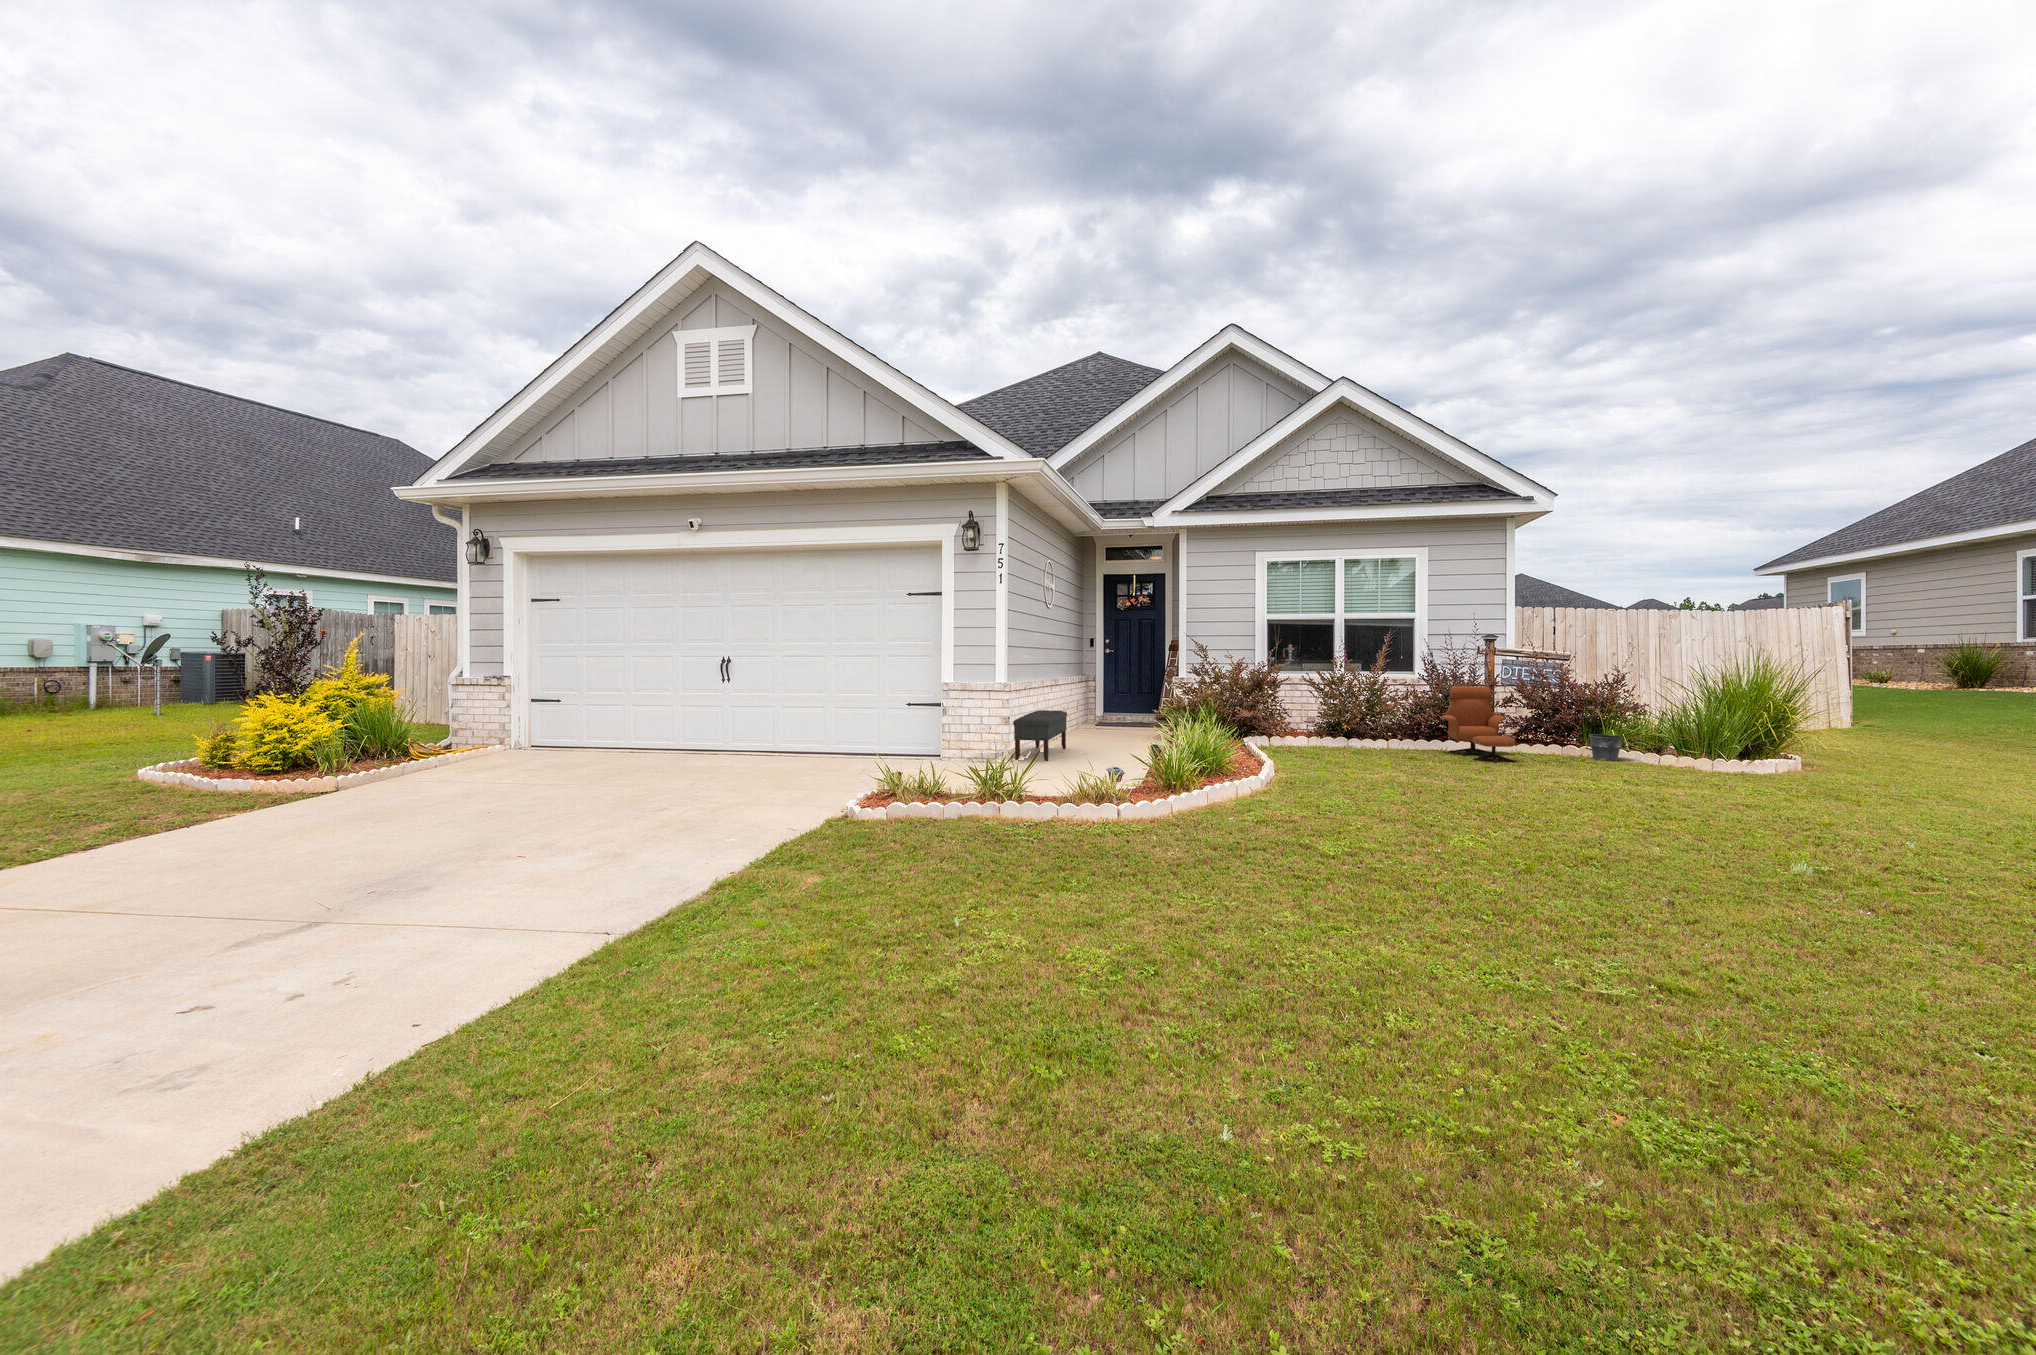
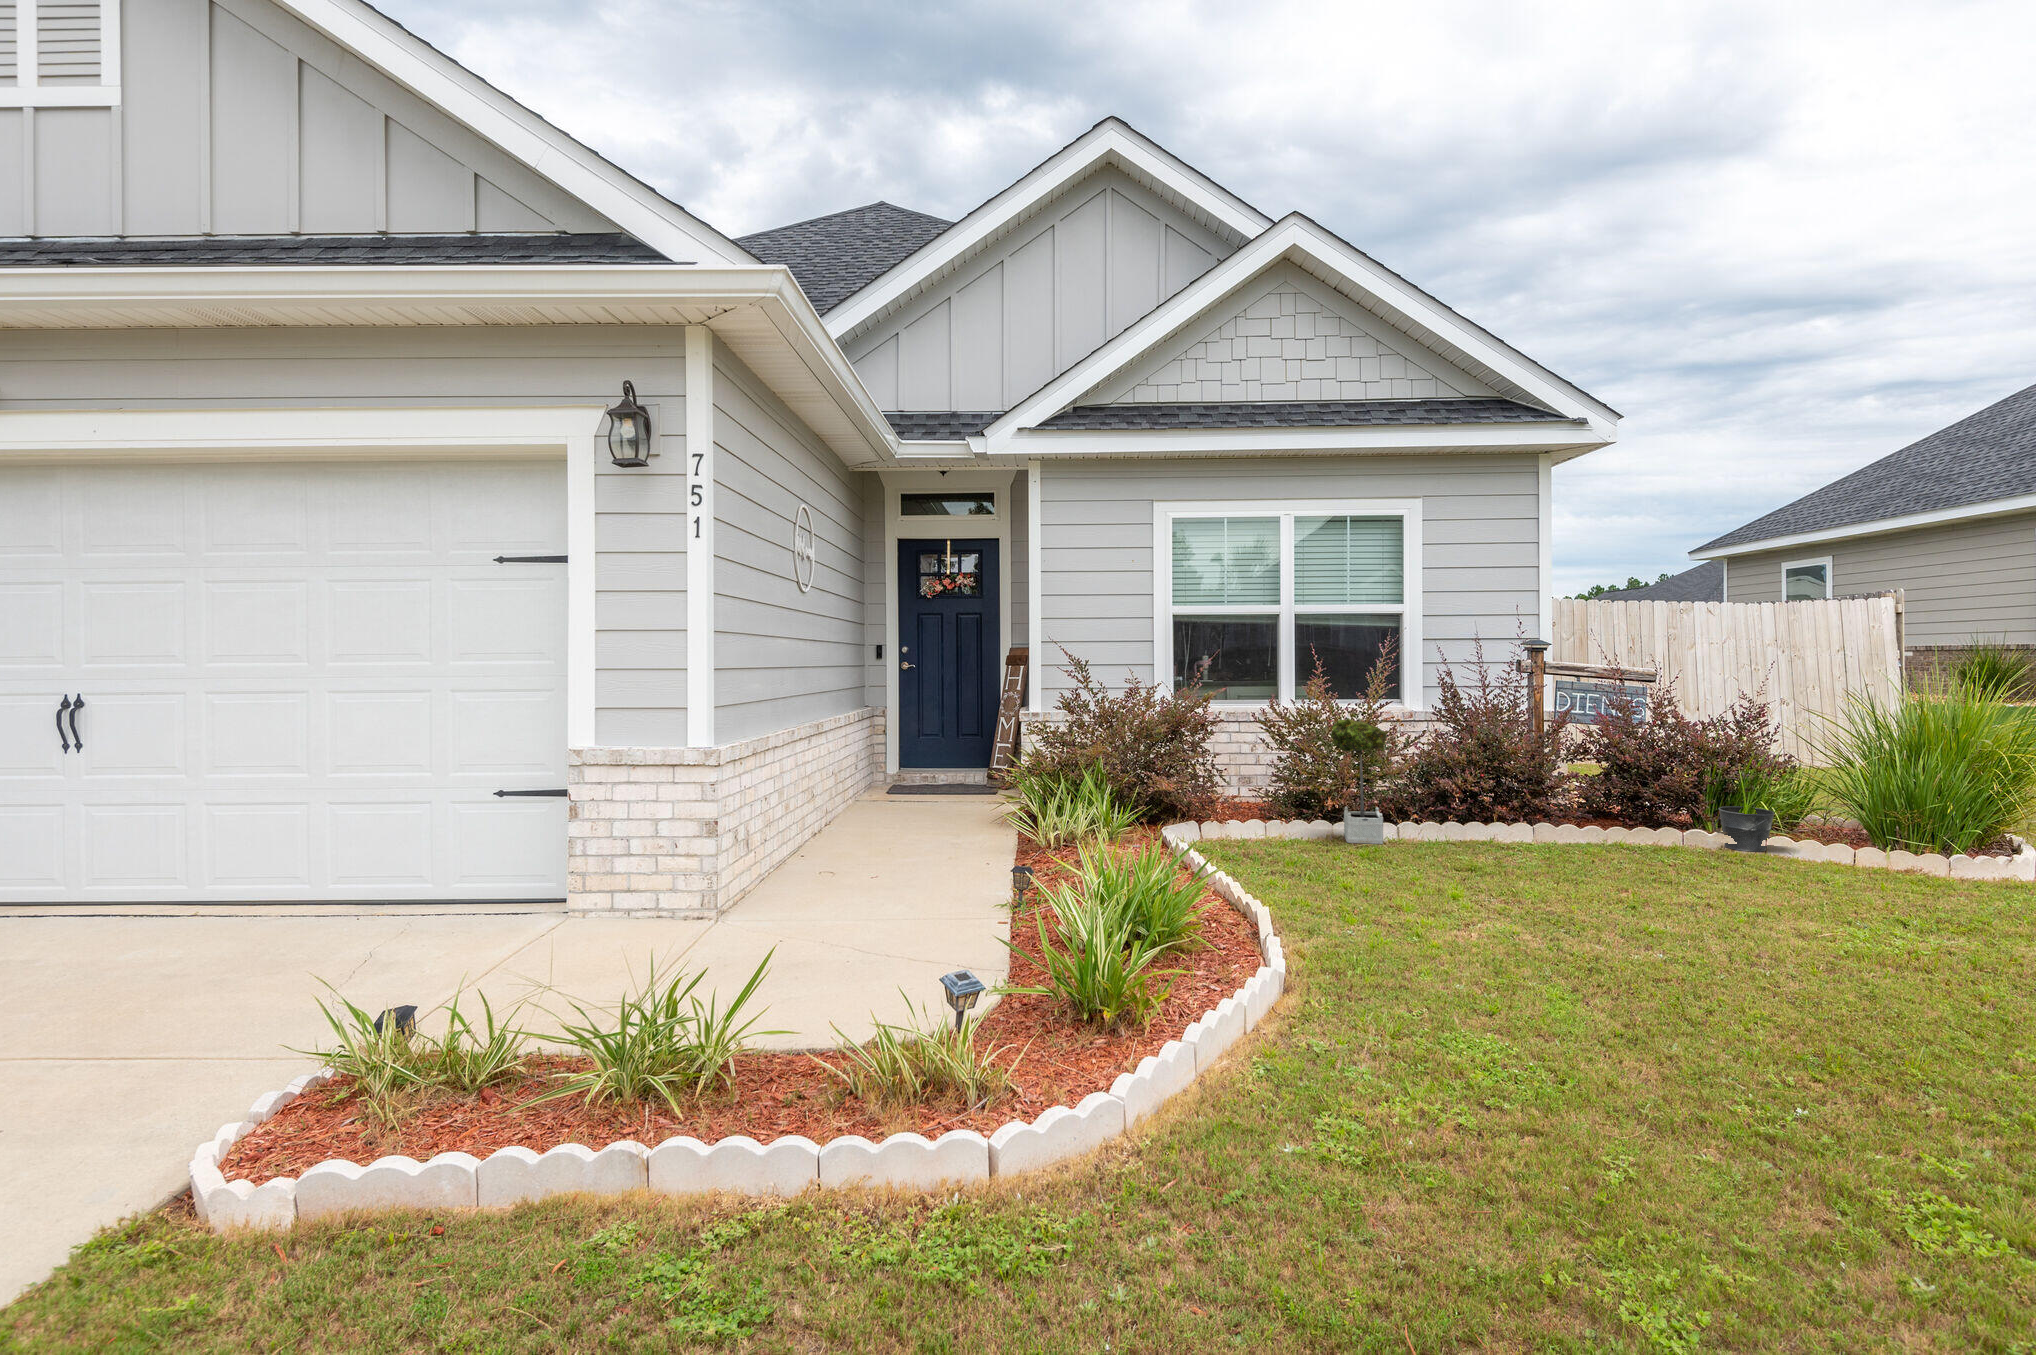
potted tree: none [1346,678,1379,751] -> present [1331,718,1387,844]
lounge chair: present [1442,686,1515,763] -> none [1488,729,1628,868]
bench: present [1013,710,1067,761] -> none [726,791,840,907]

